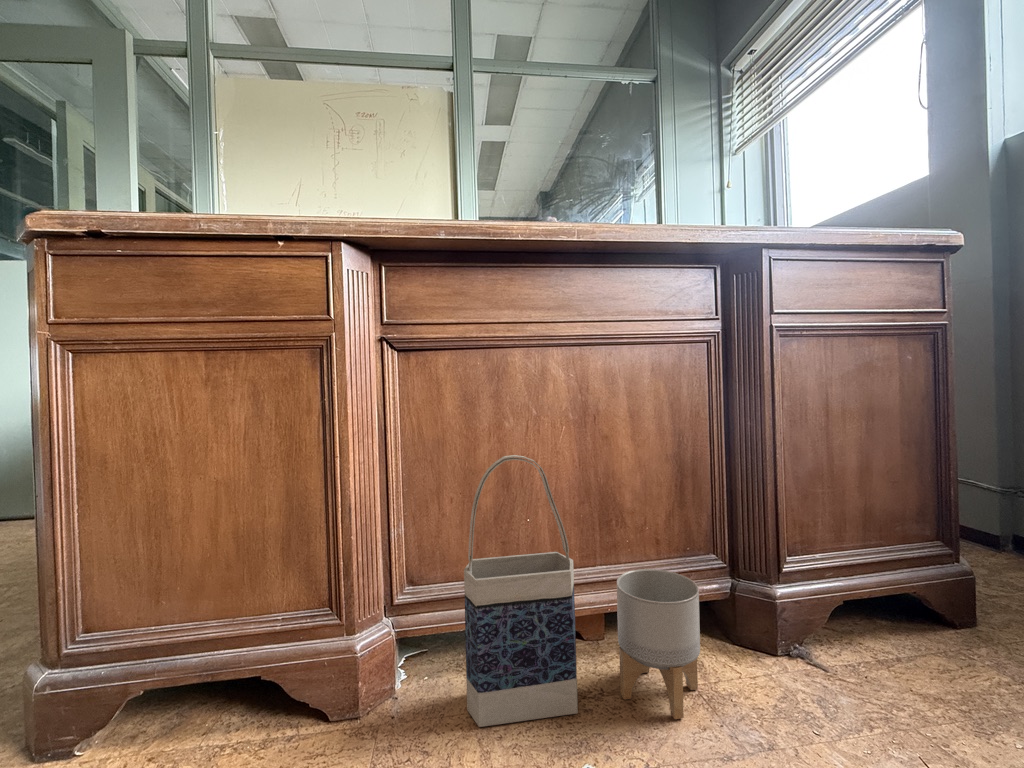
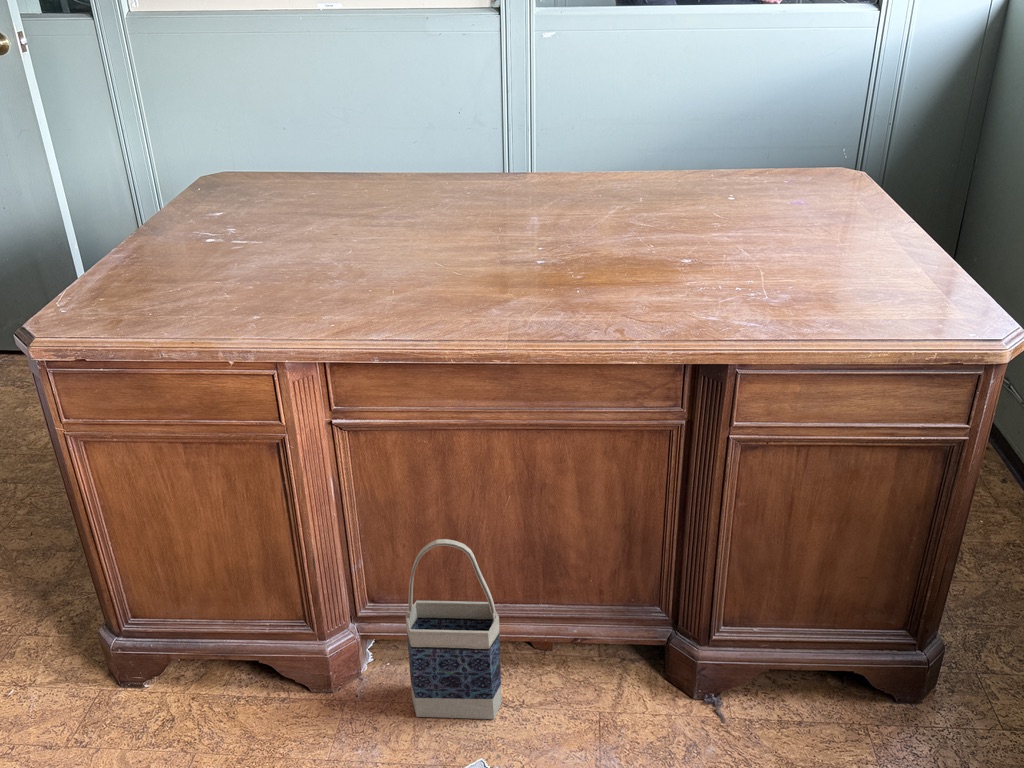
planter: present [617,569,700,719] -> none [536,621,604,739]

